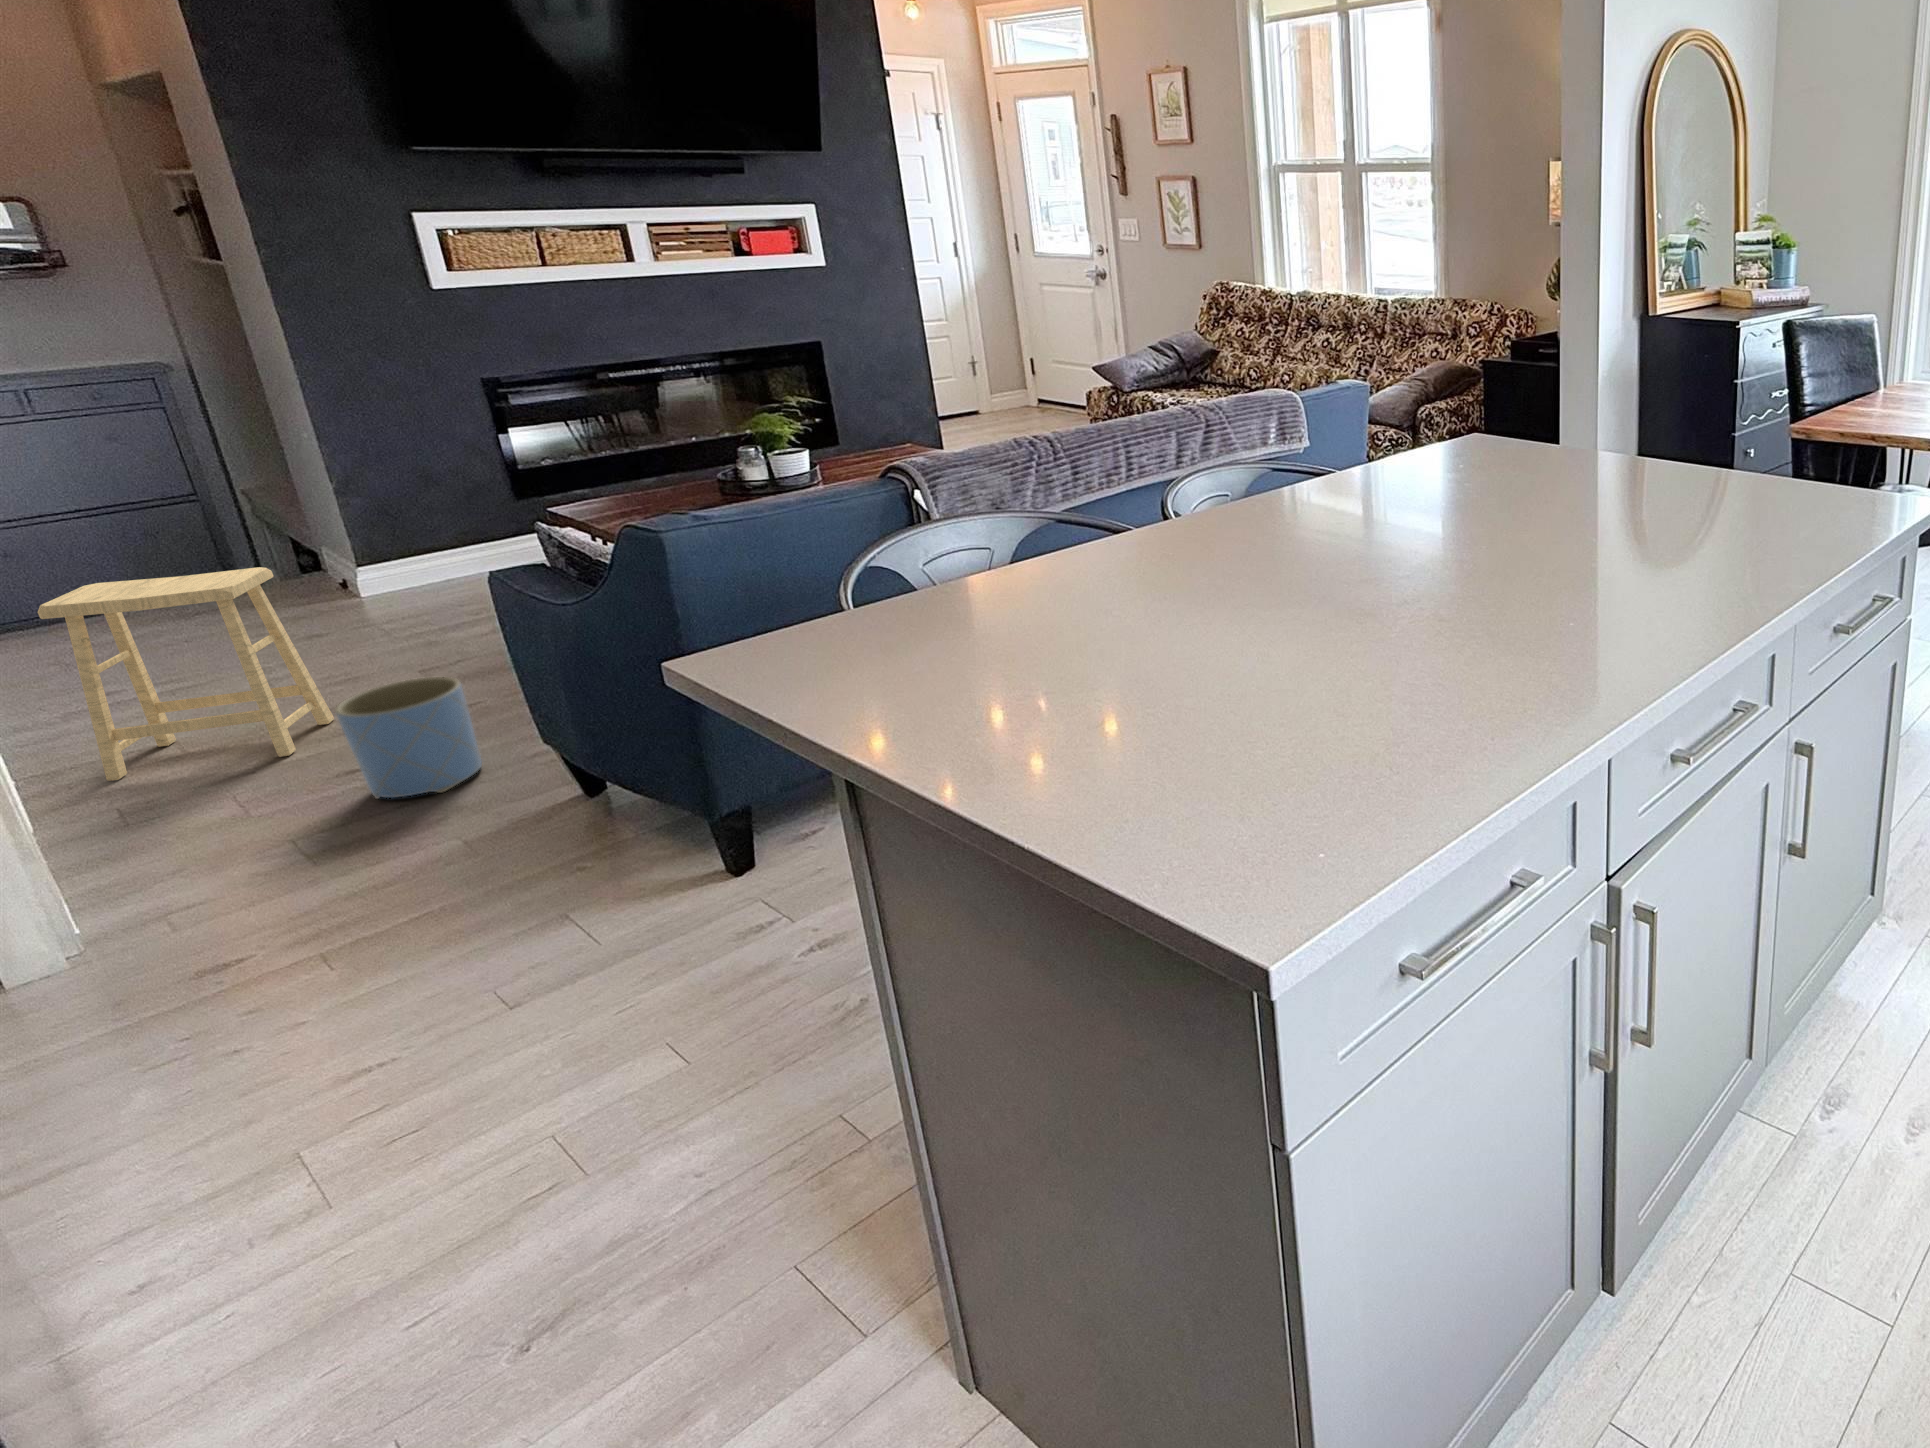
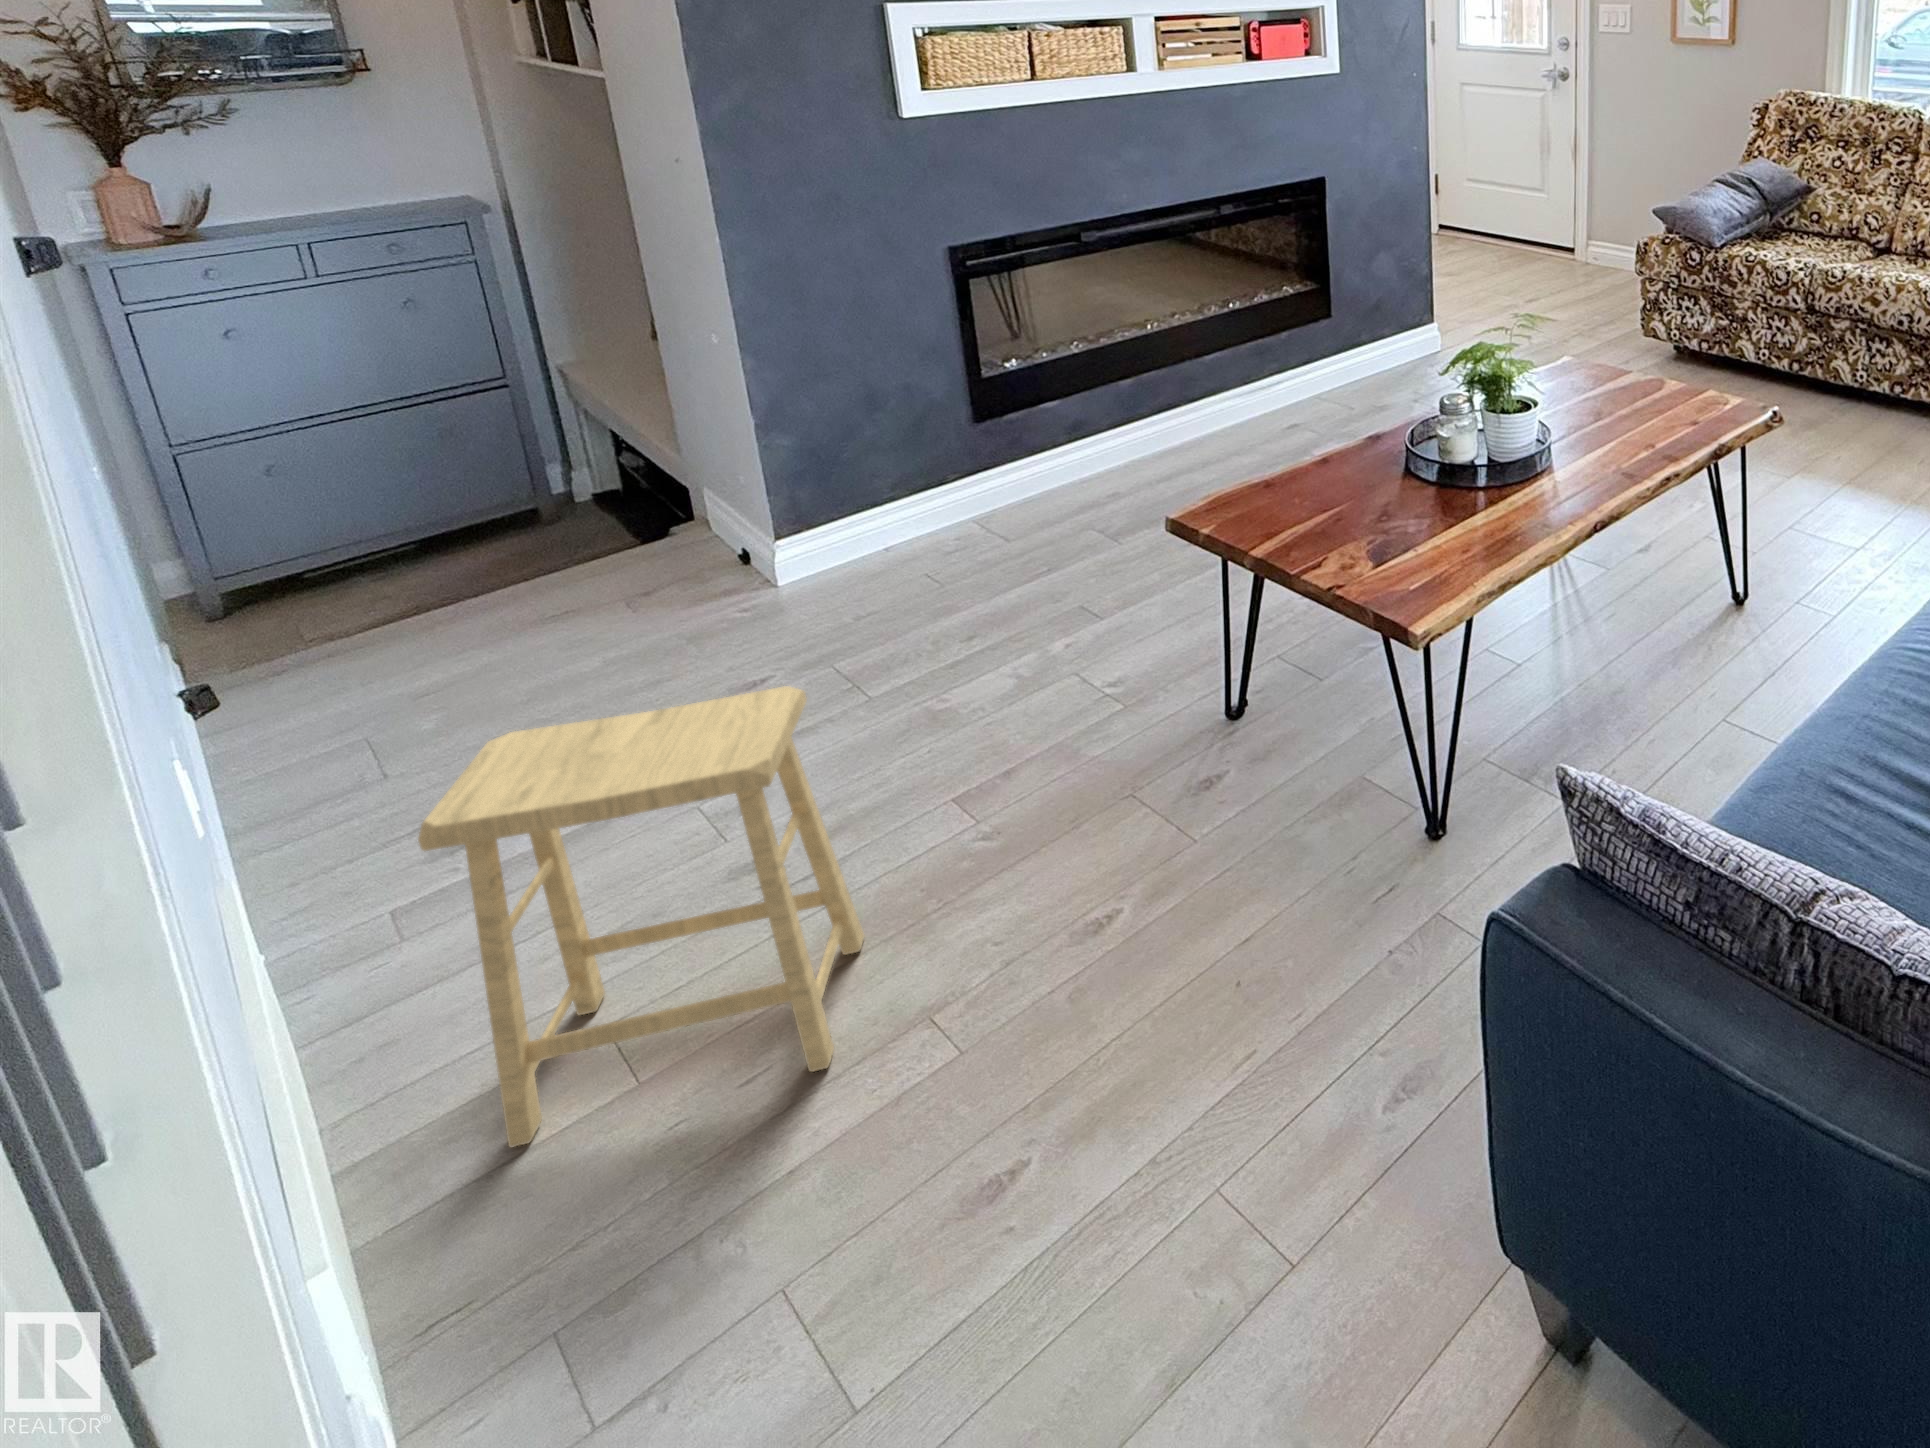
planter: present [335,677,482,799] -> none [1014,965,1234,1287]

